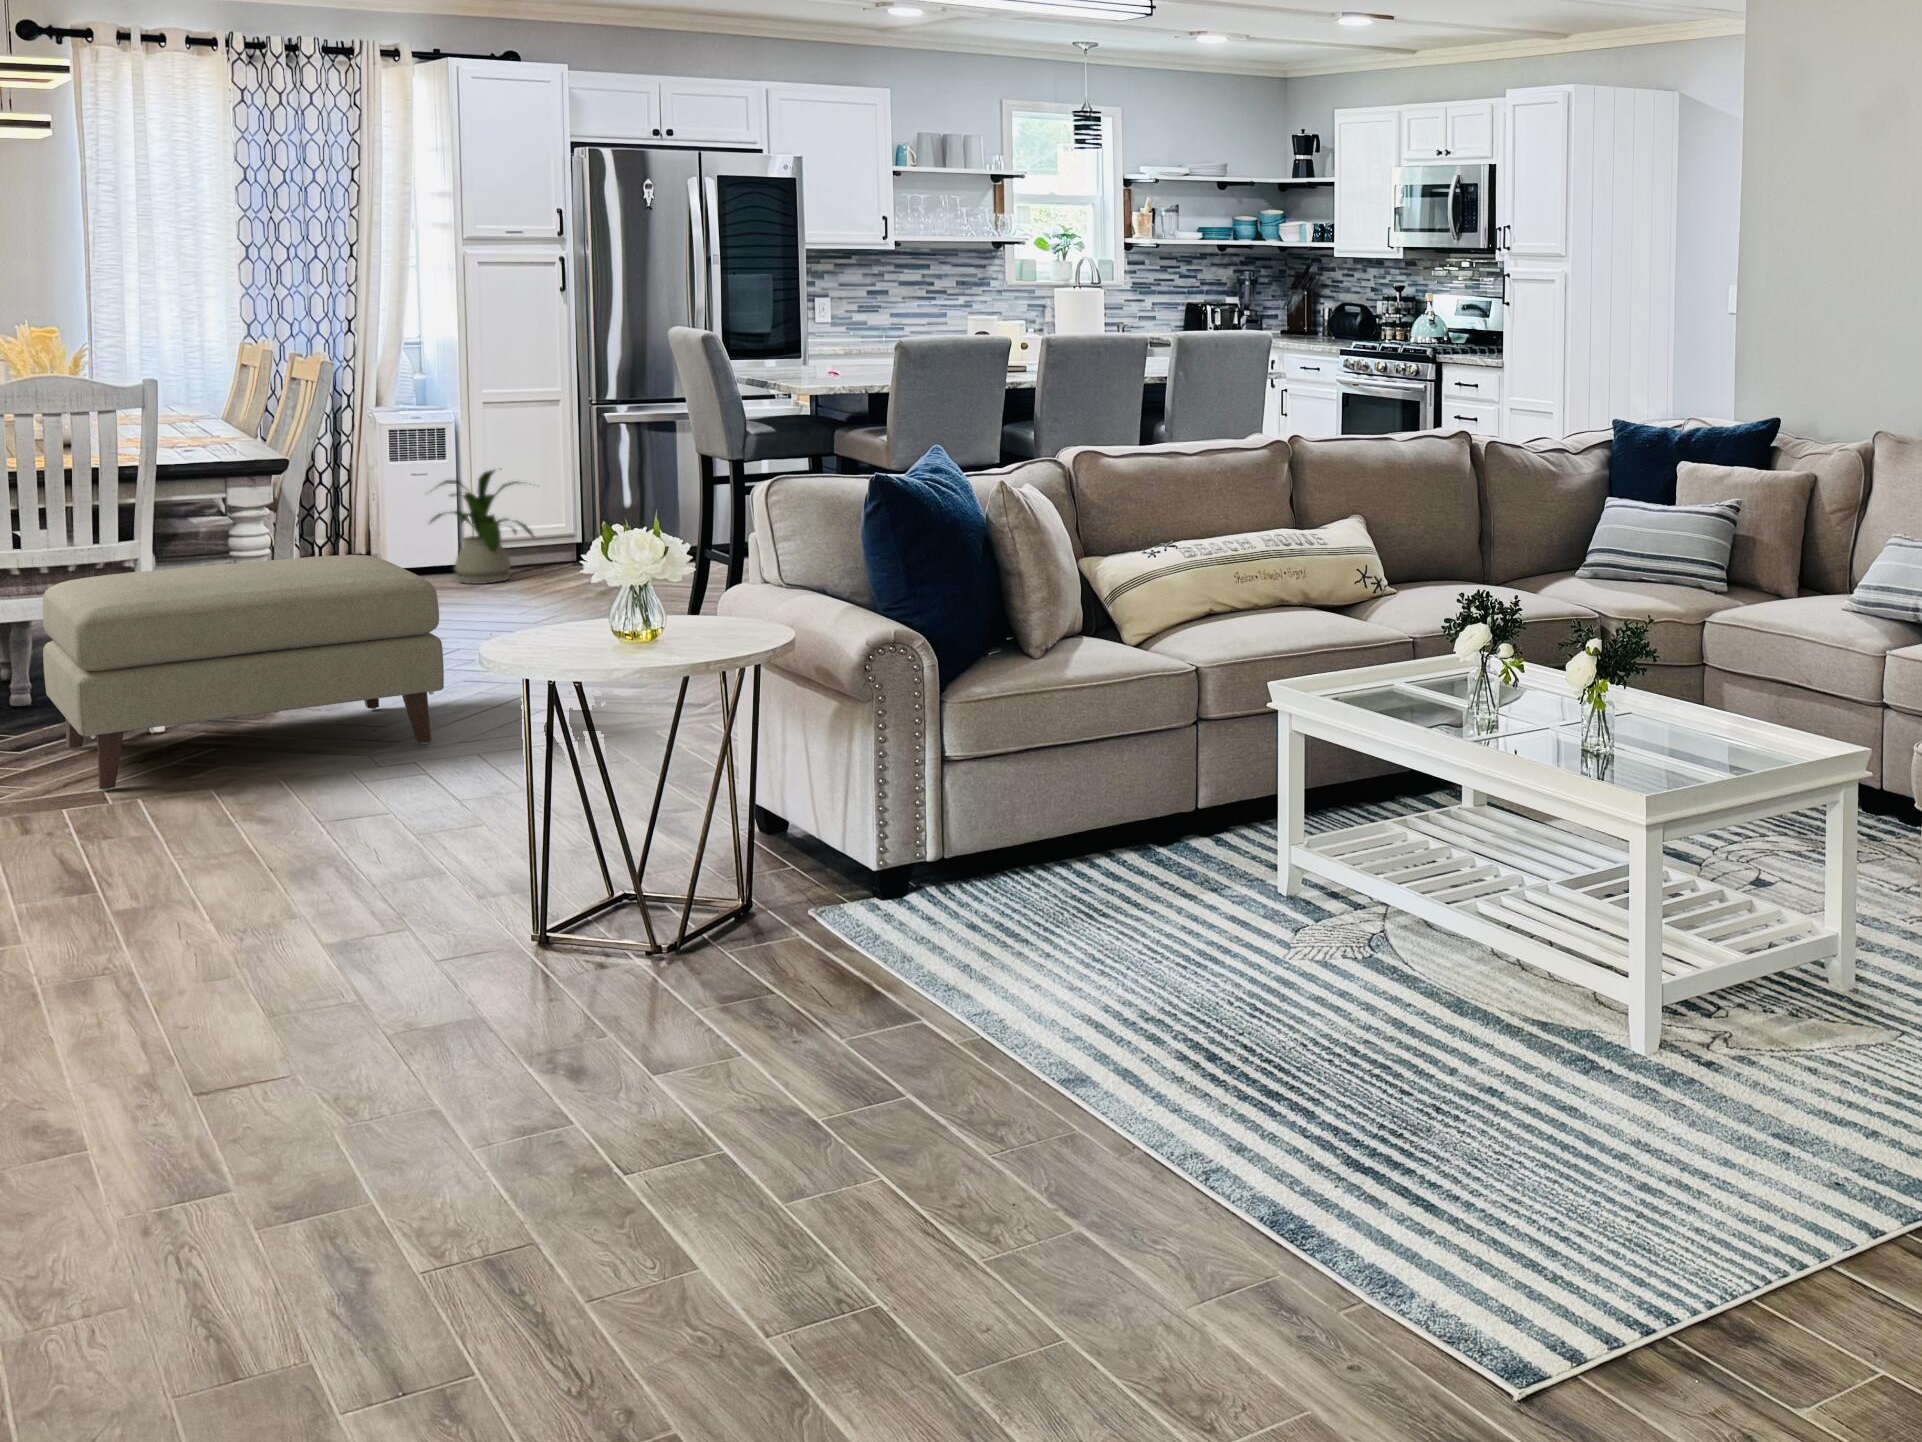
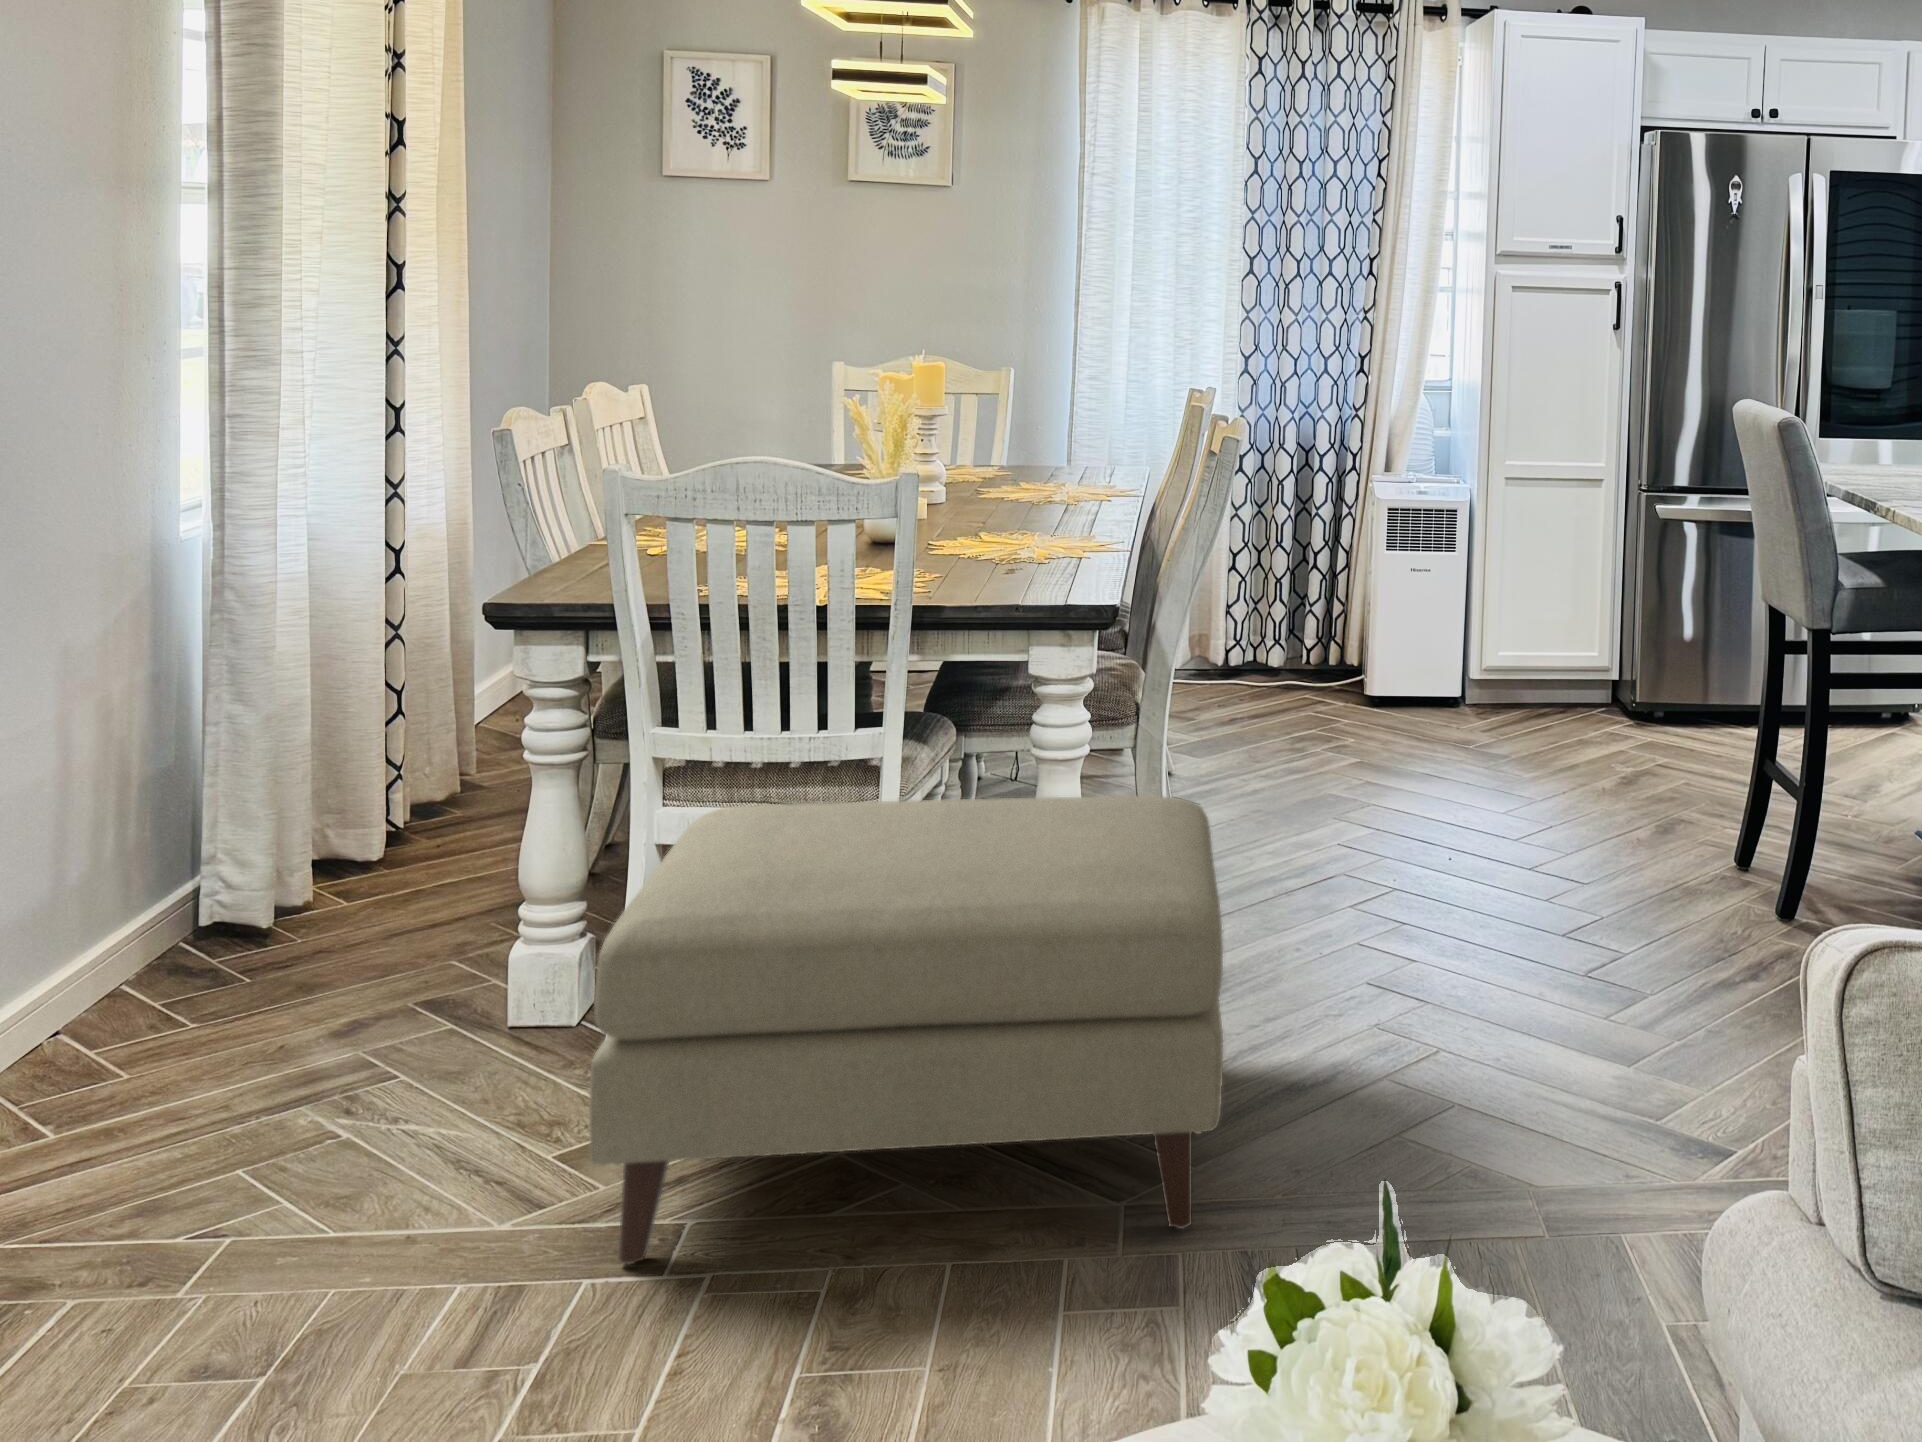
house plant: present [430,468,535,584] -> none [1413,578,1559,738]

